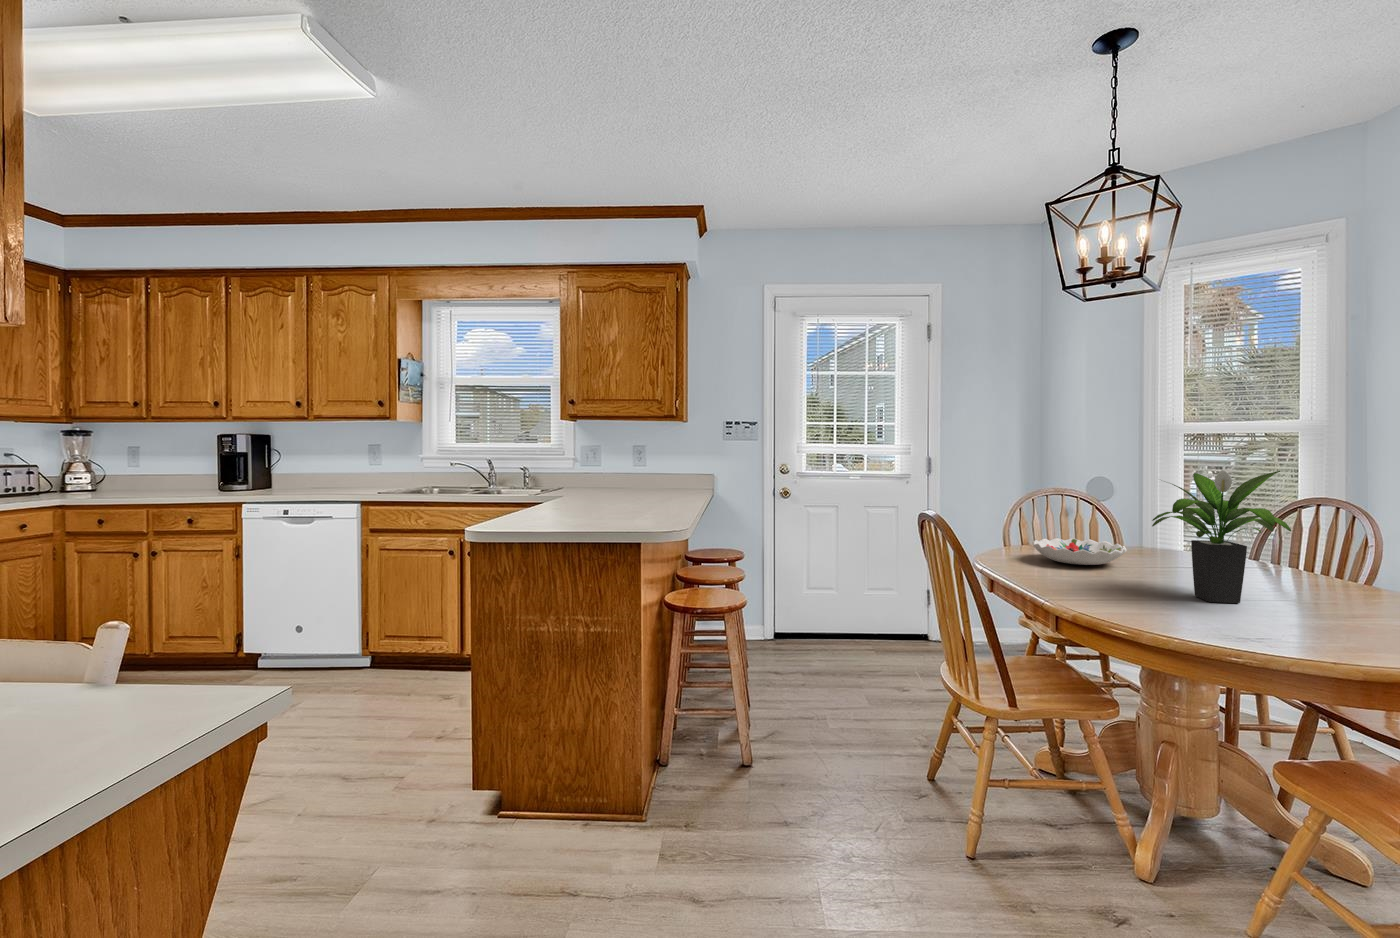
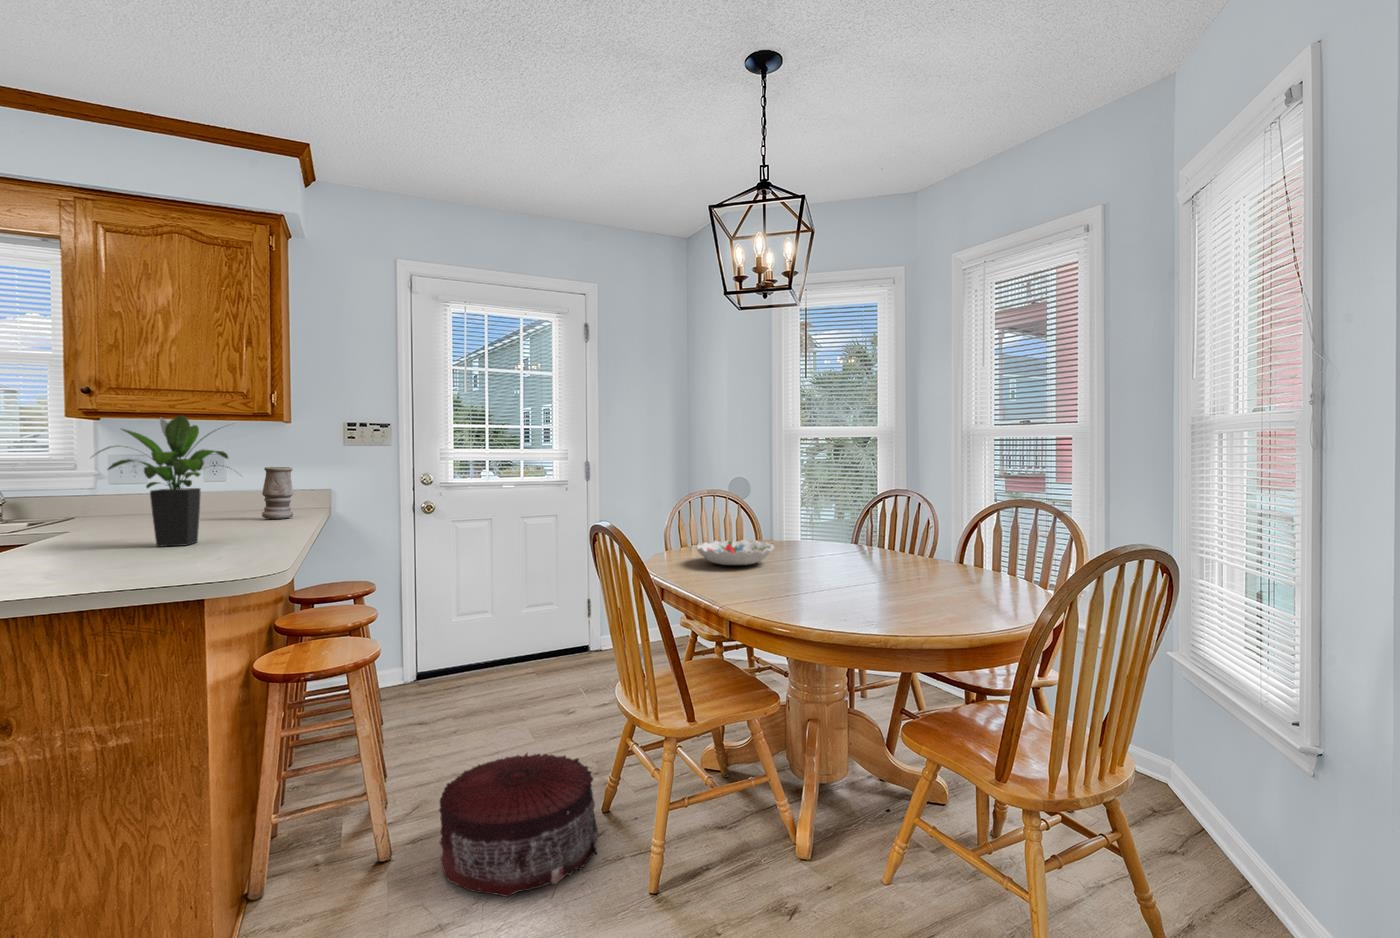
vase: none [670,456,690,496] -> present [262,467,293,519]
potted plant: present [1152,470,1291,603] -> present [97,415,228,547]
pouf: none [785,707,918,824] -> present [439,753,598,897]

